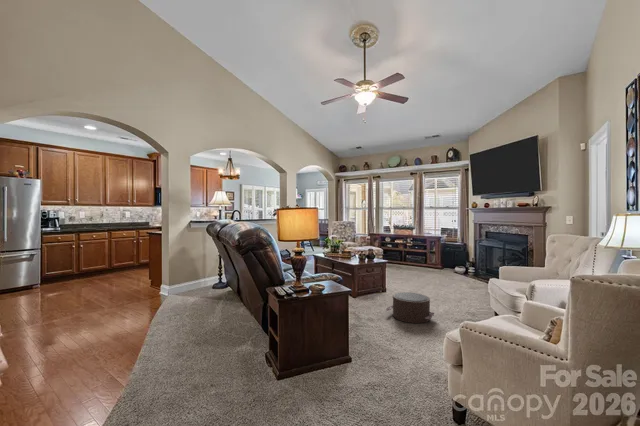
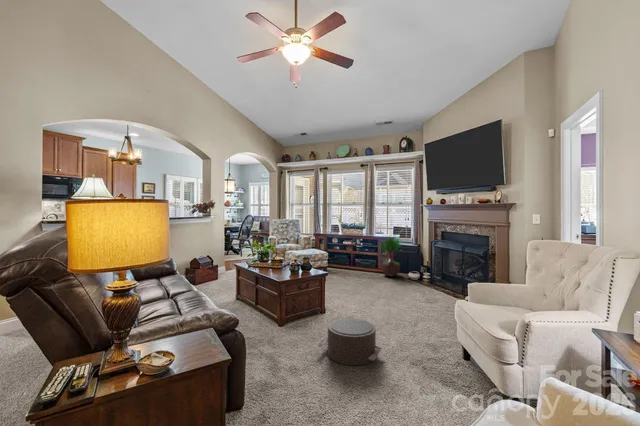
potted tree: none [426,232,451,270] -> present [381,237,400,276]

